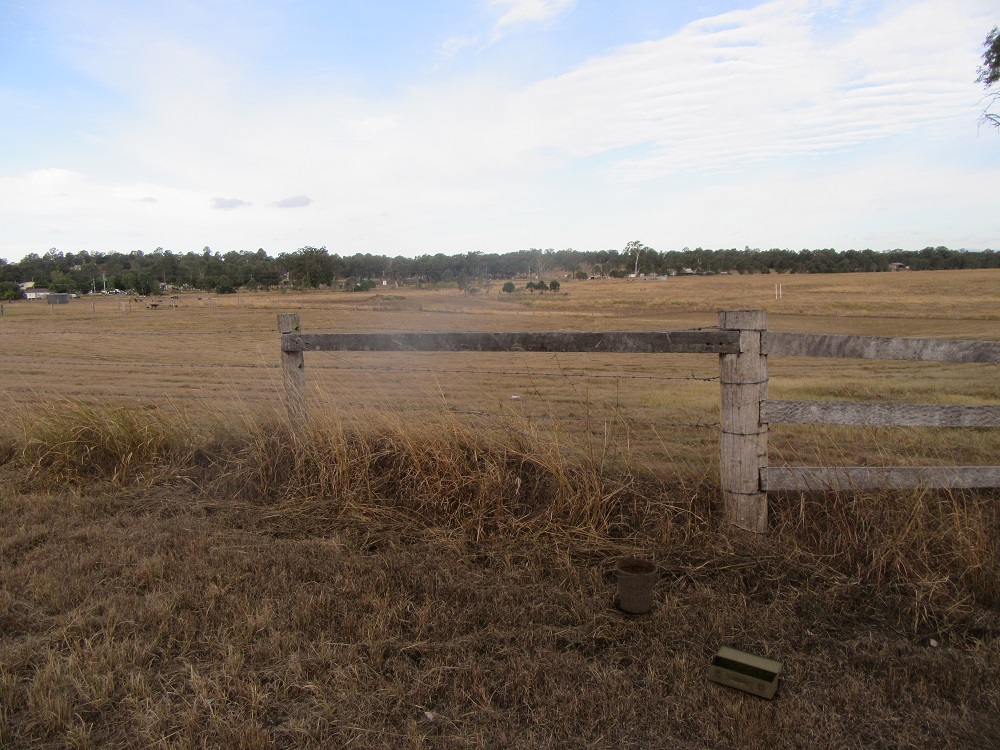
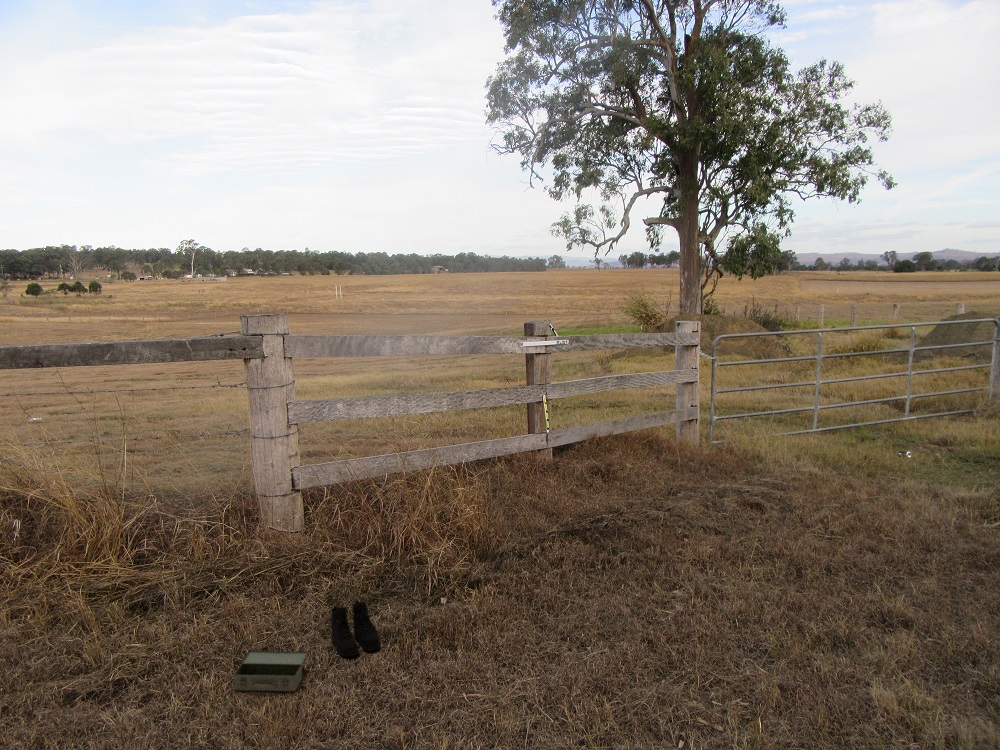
bucket: present [612,556,658,613] -> none [131,581,184,643]
boots: none [806,621,865,681] -> present [331,601,380,657]

